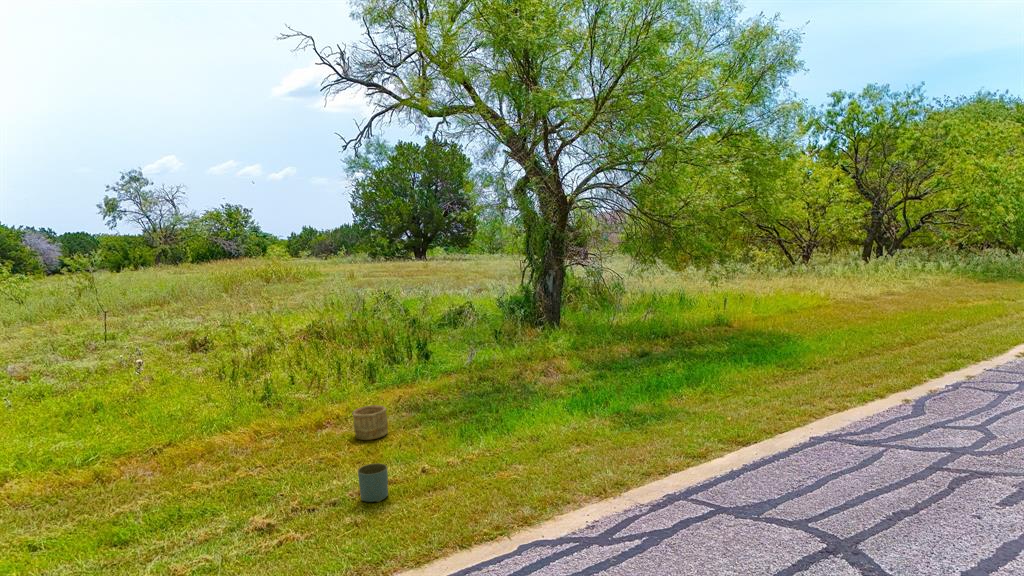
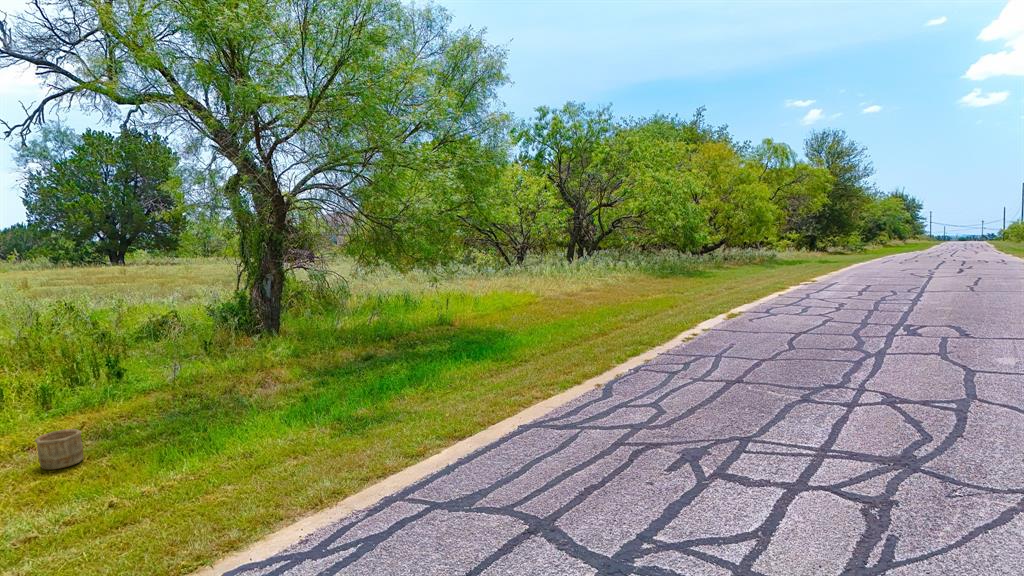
planter: present [358,463,388,502] -> none [60,484,98,527]

